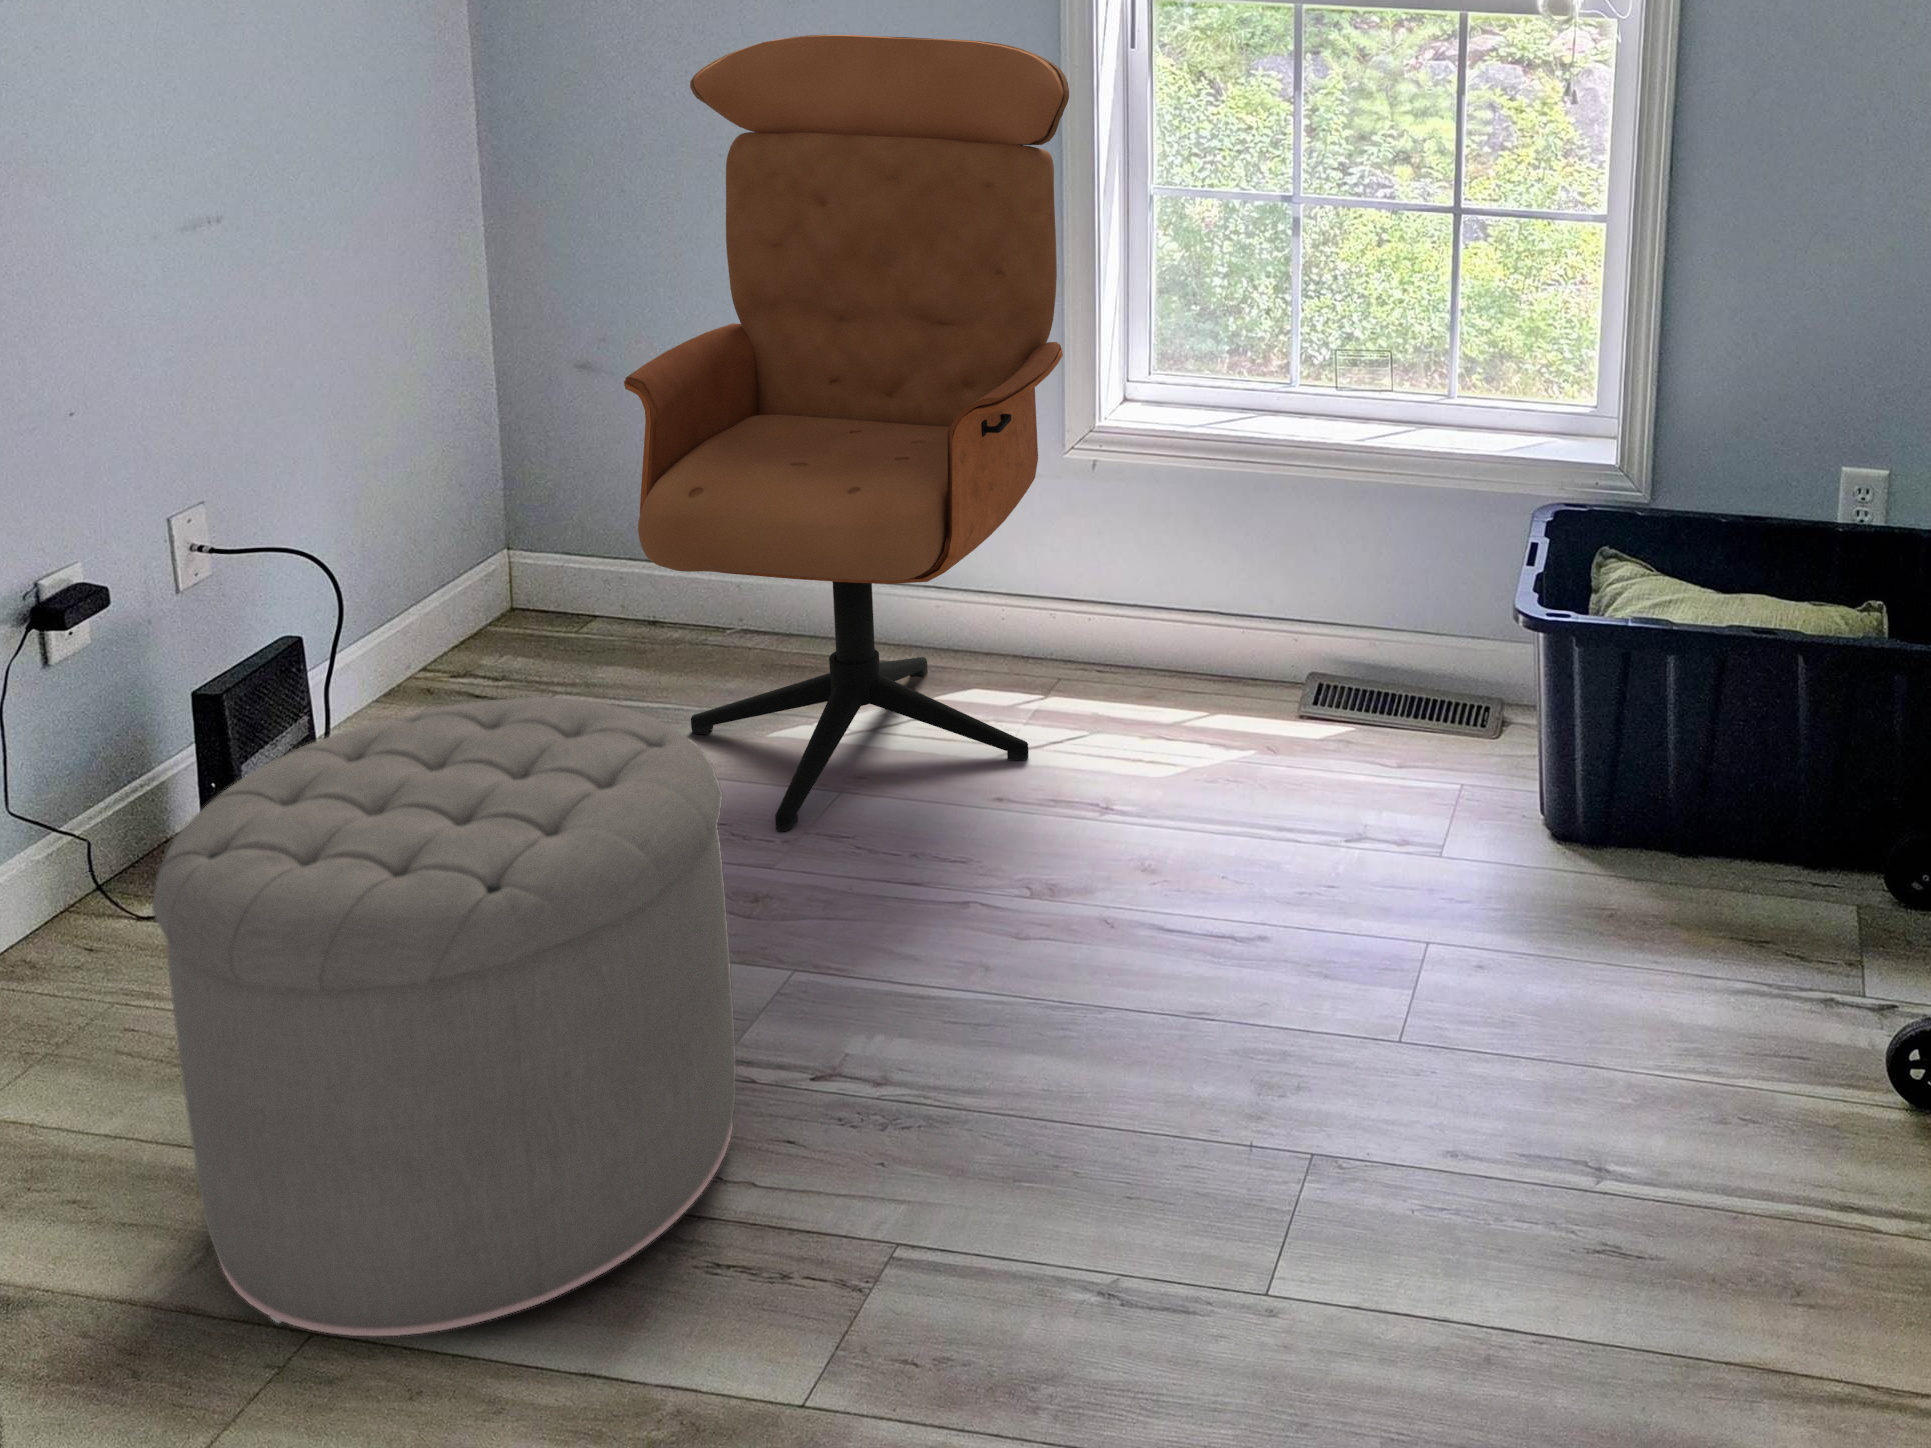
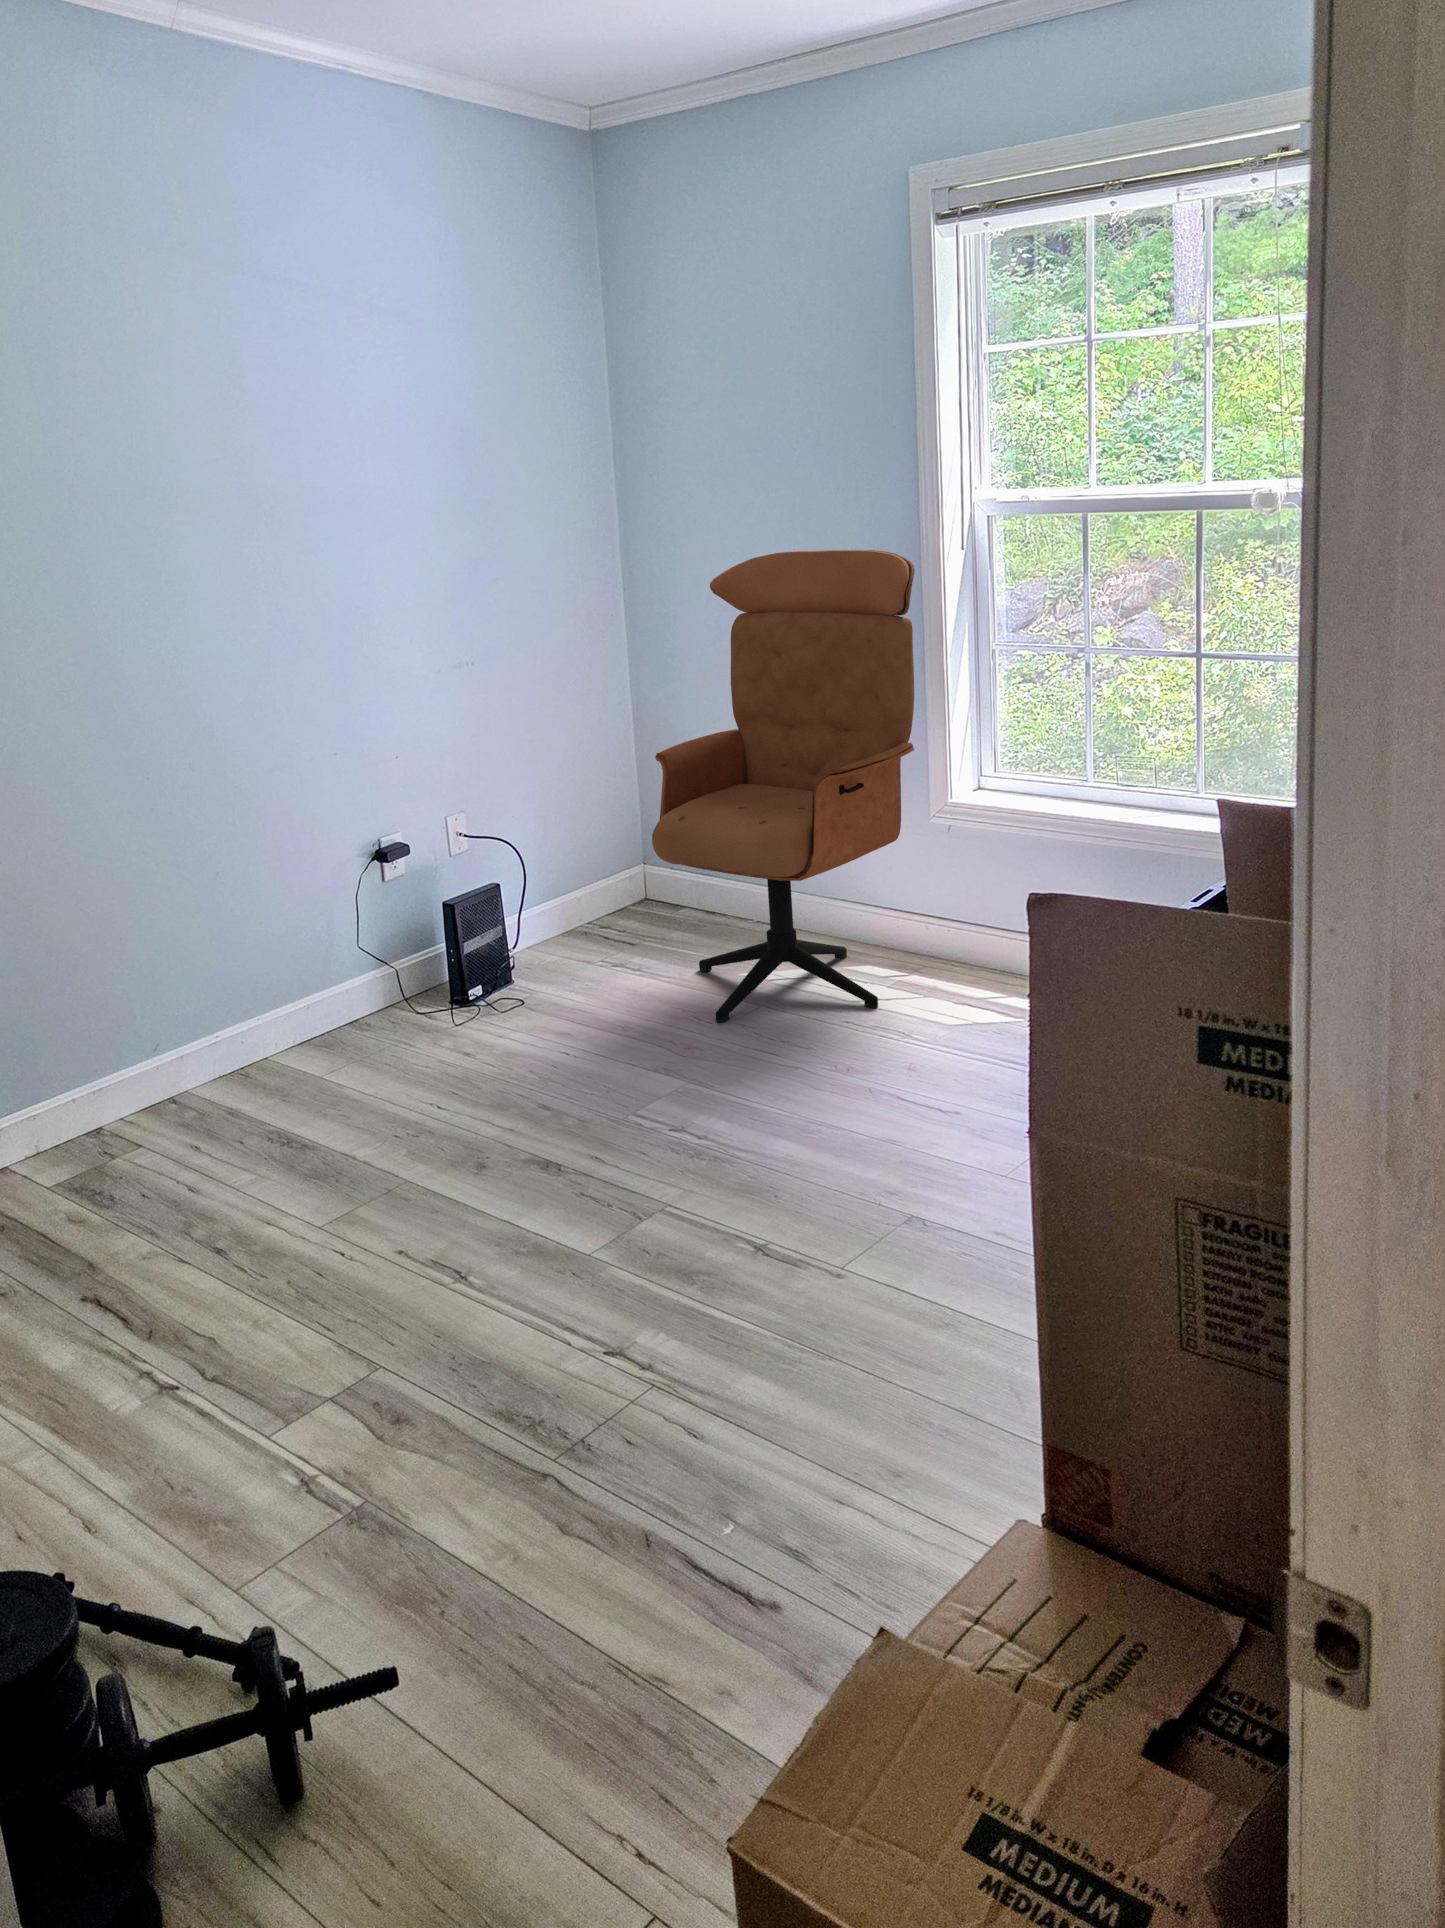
ottoman: present [152,697,736,1336] -> none [359,899,624,1186]

